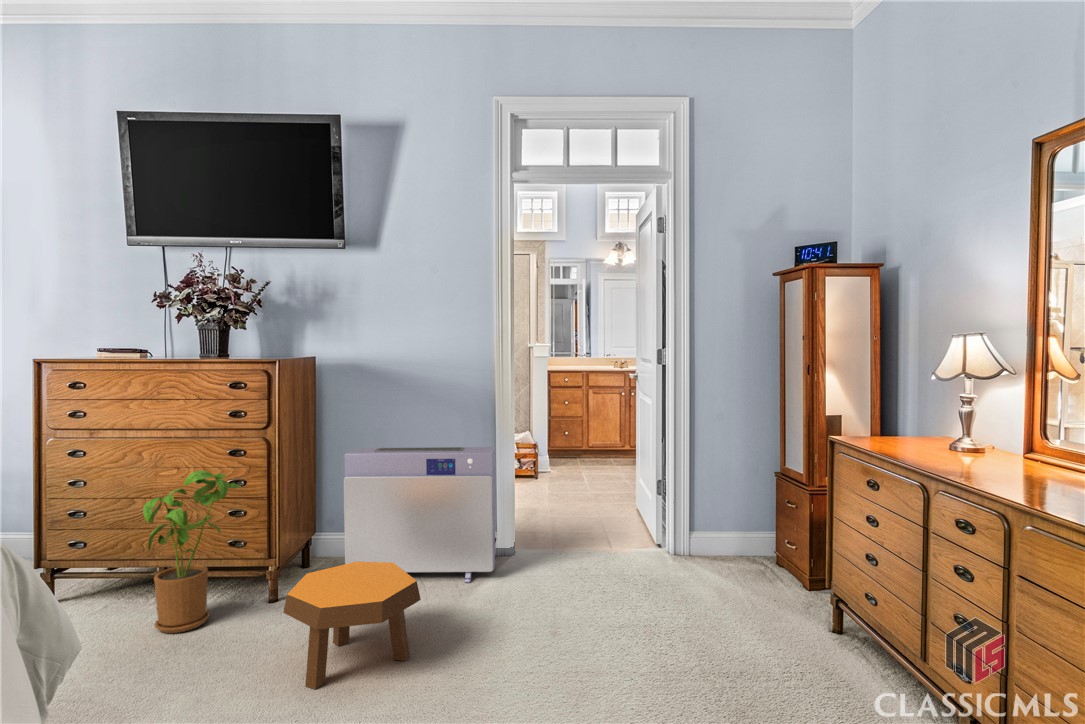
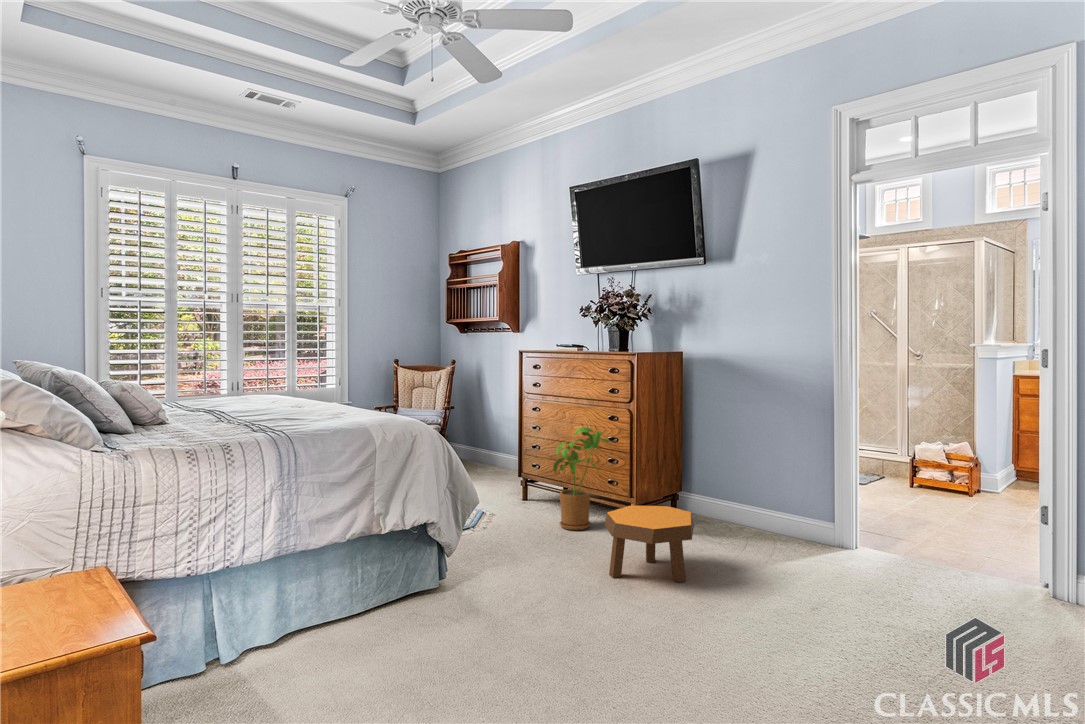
air purifier: present [343,447,496,582] -> none [690,427,819,554]

